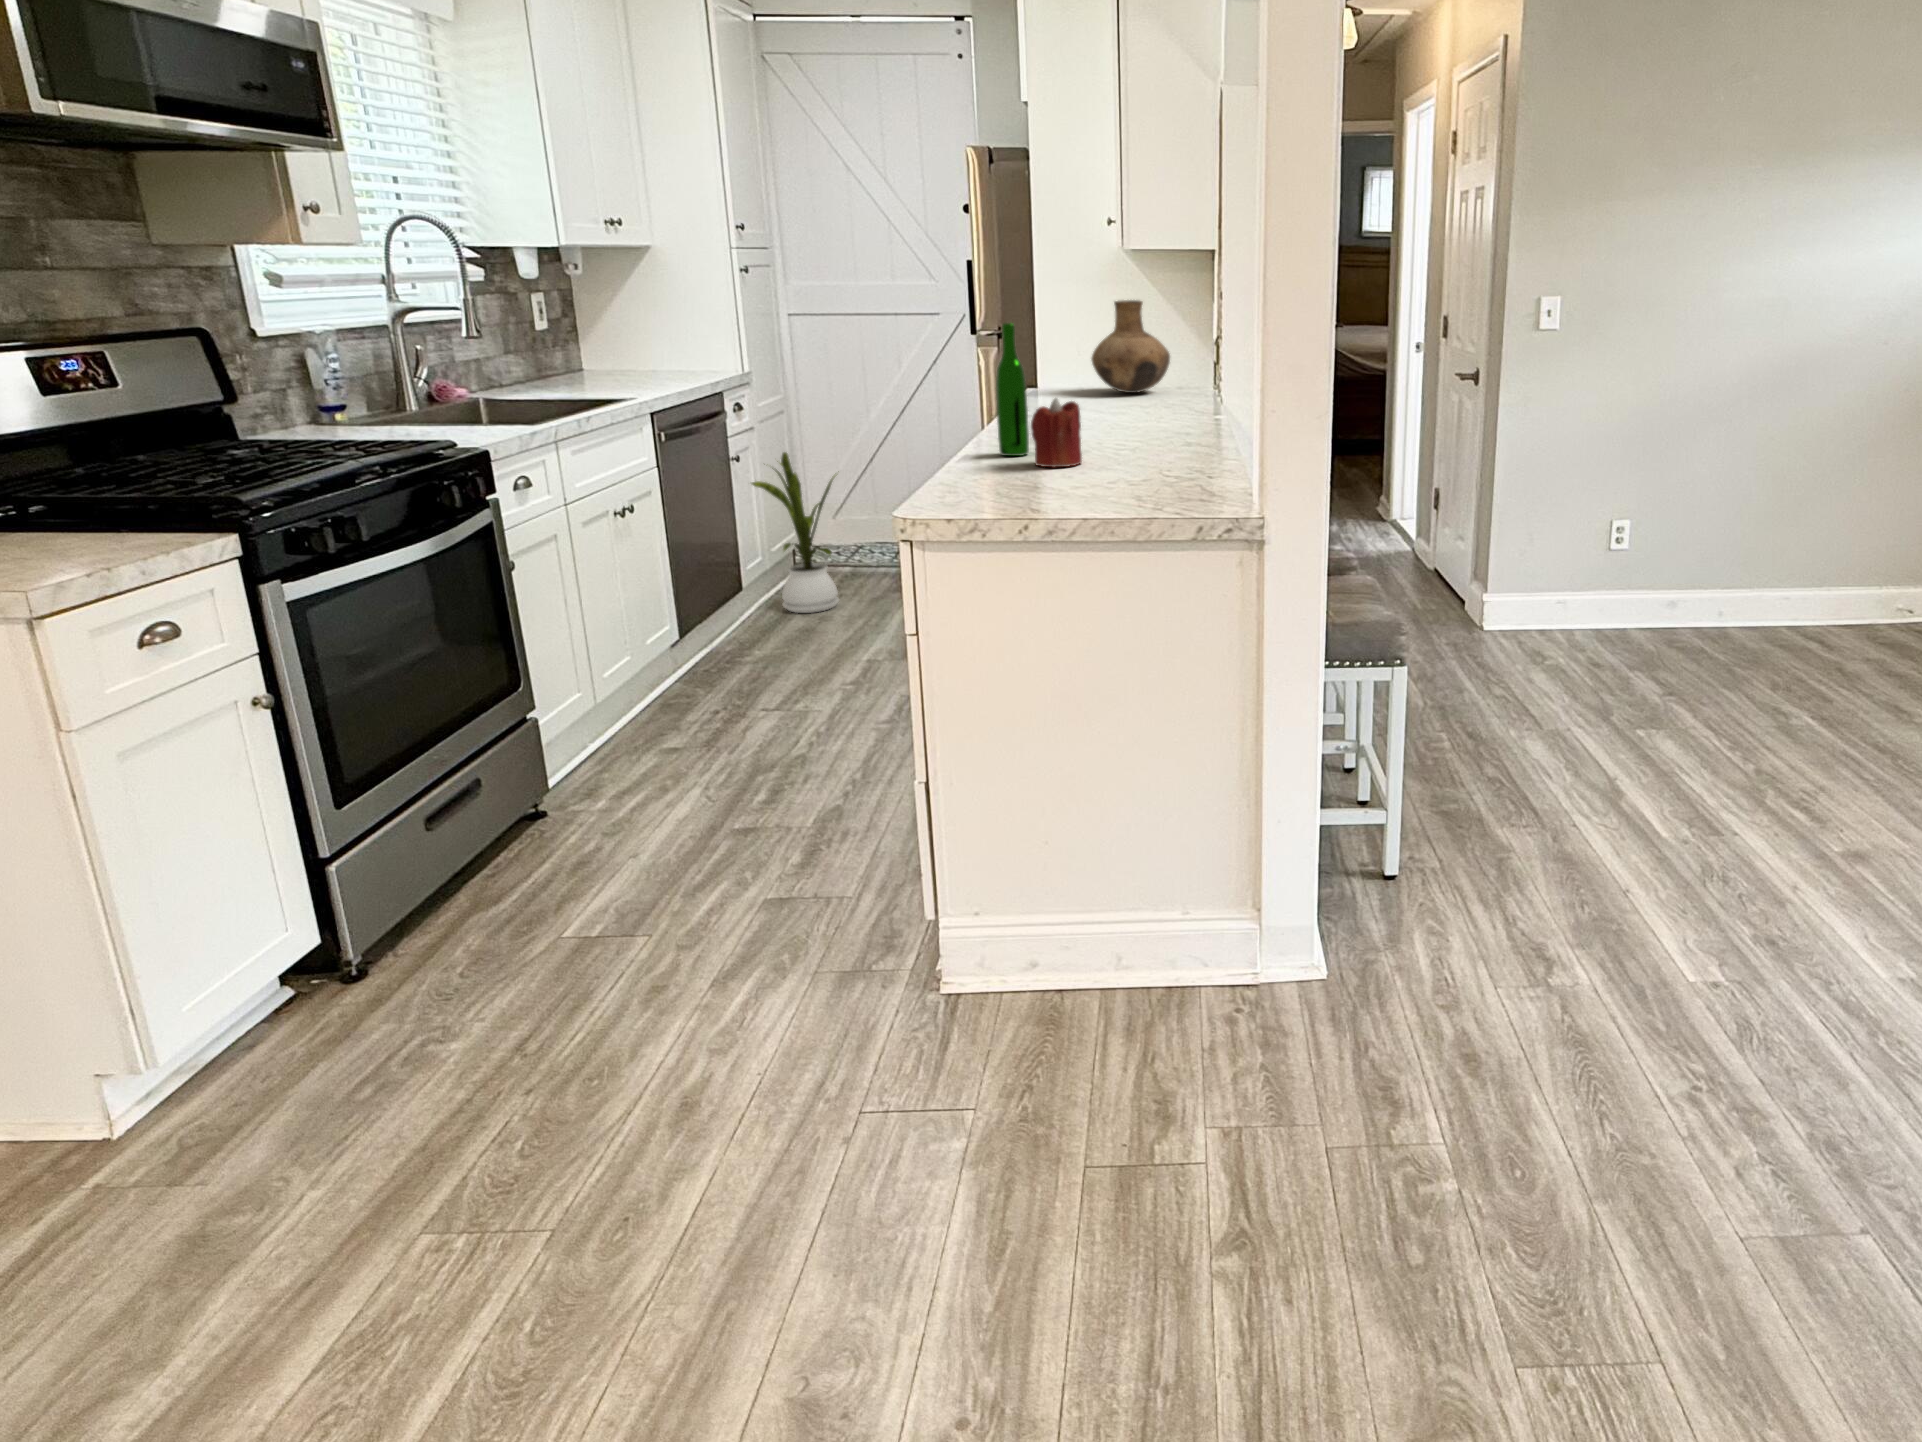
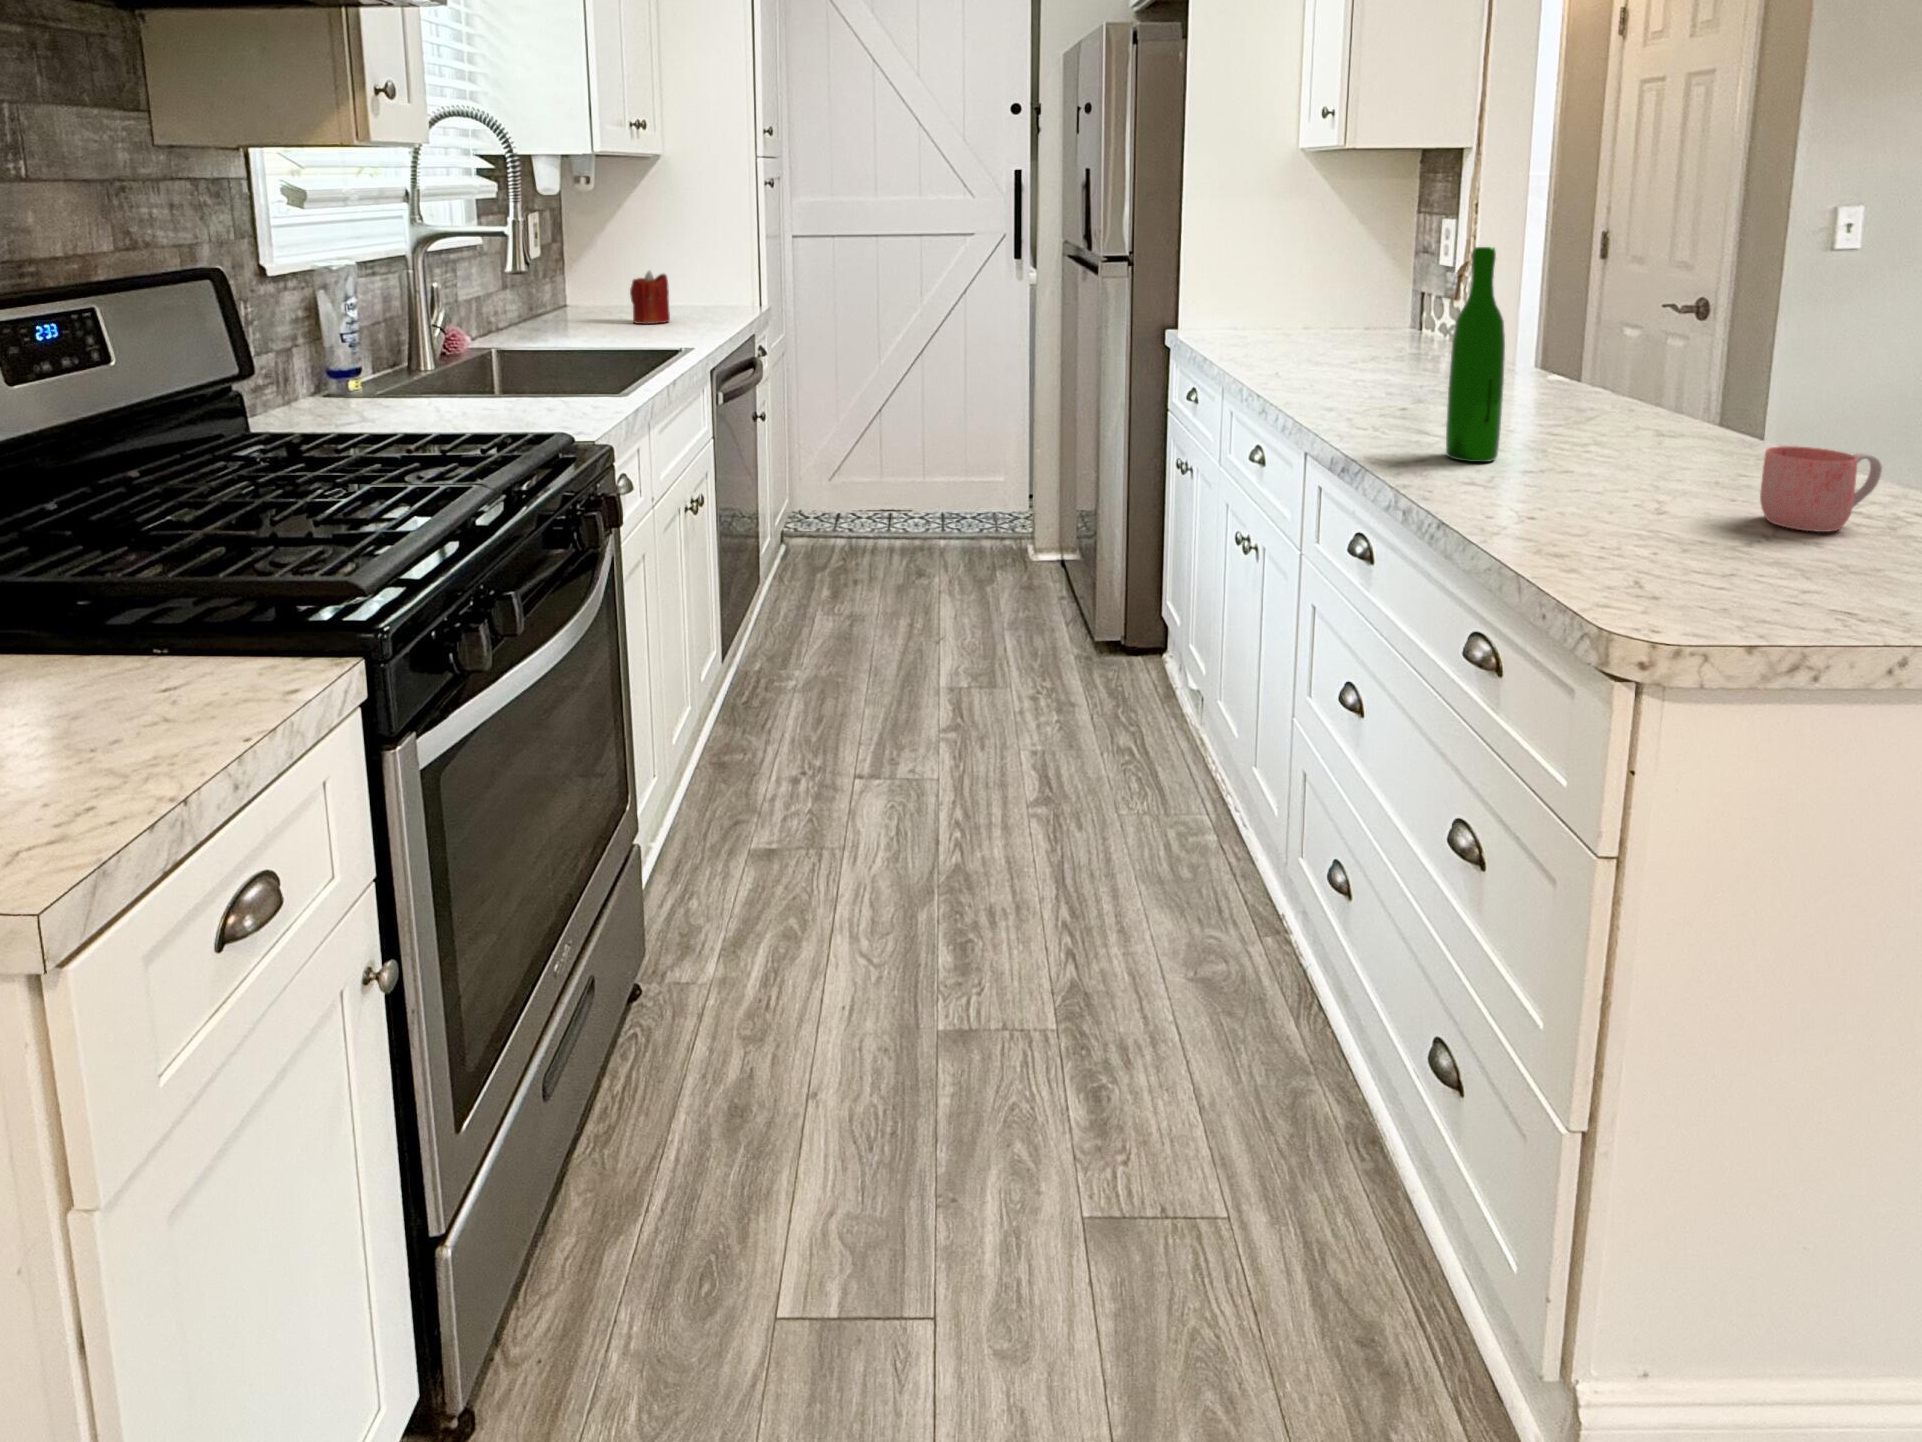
vase: present [1091,300,1170,393] -> none [1308,210,1423,337]
candle: present [1031,398,1082,467] -> present [630,271,670,324]
mug: none [1088,437,1145,482] -> present [1760,446,1882,532]
house plant: present [751,452,839,613] -> none [773,409,874,614]

